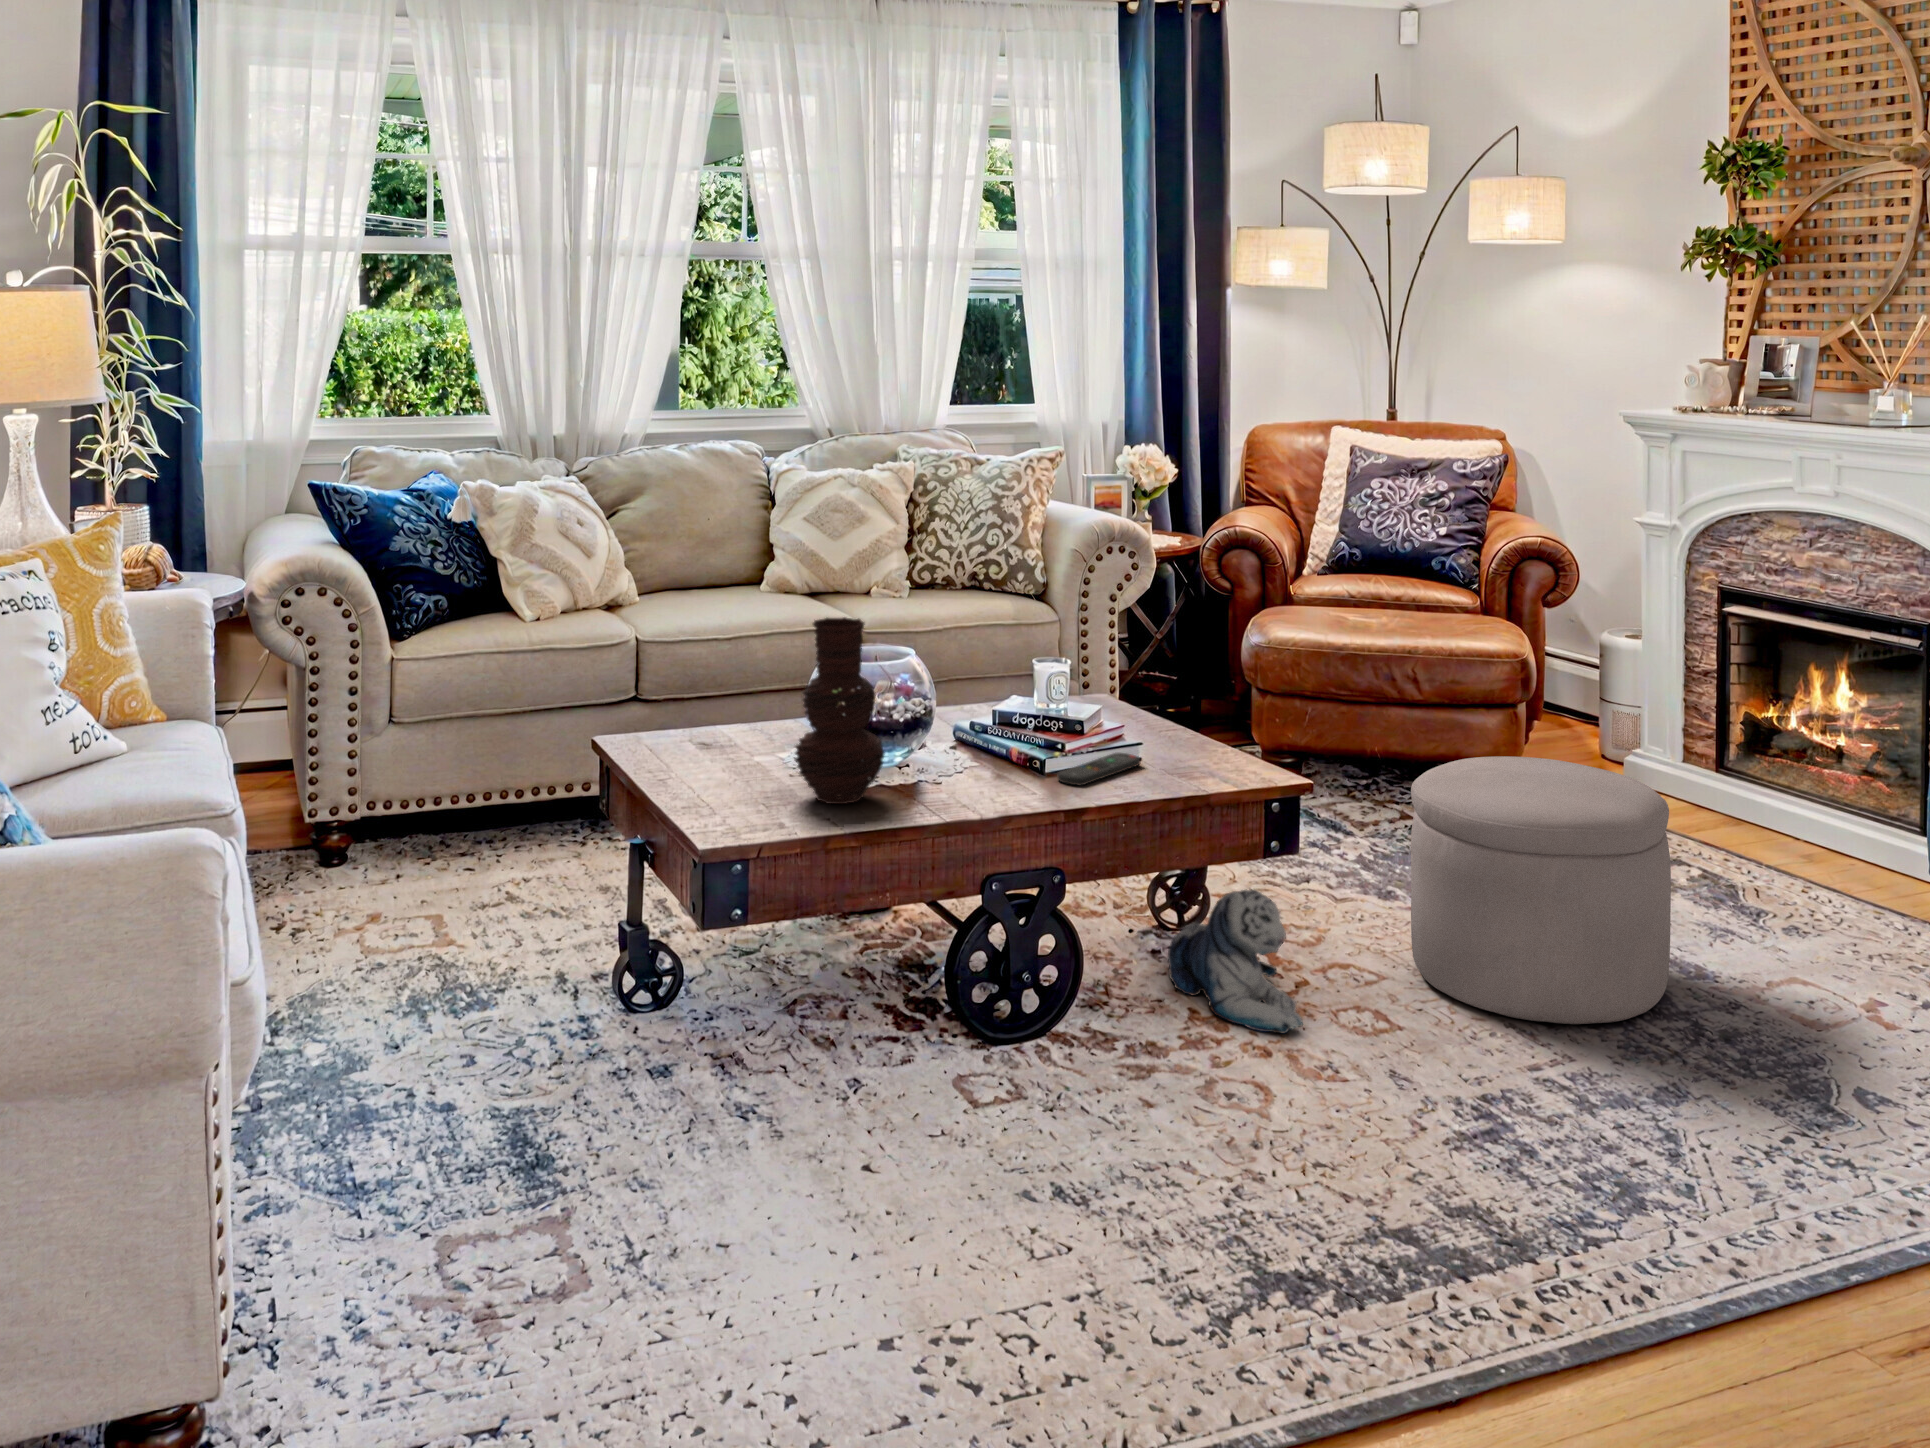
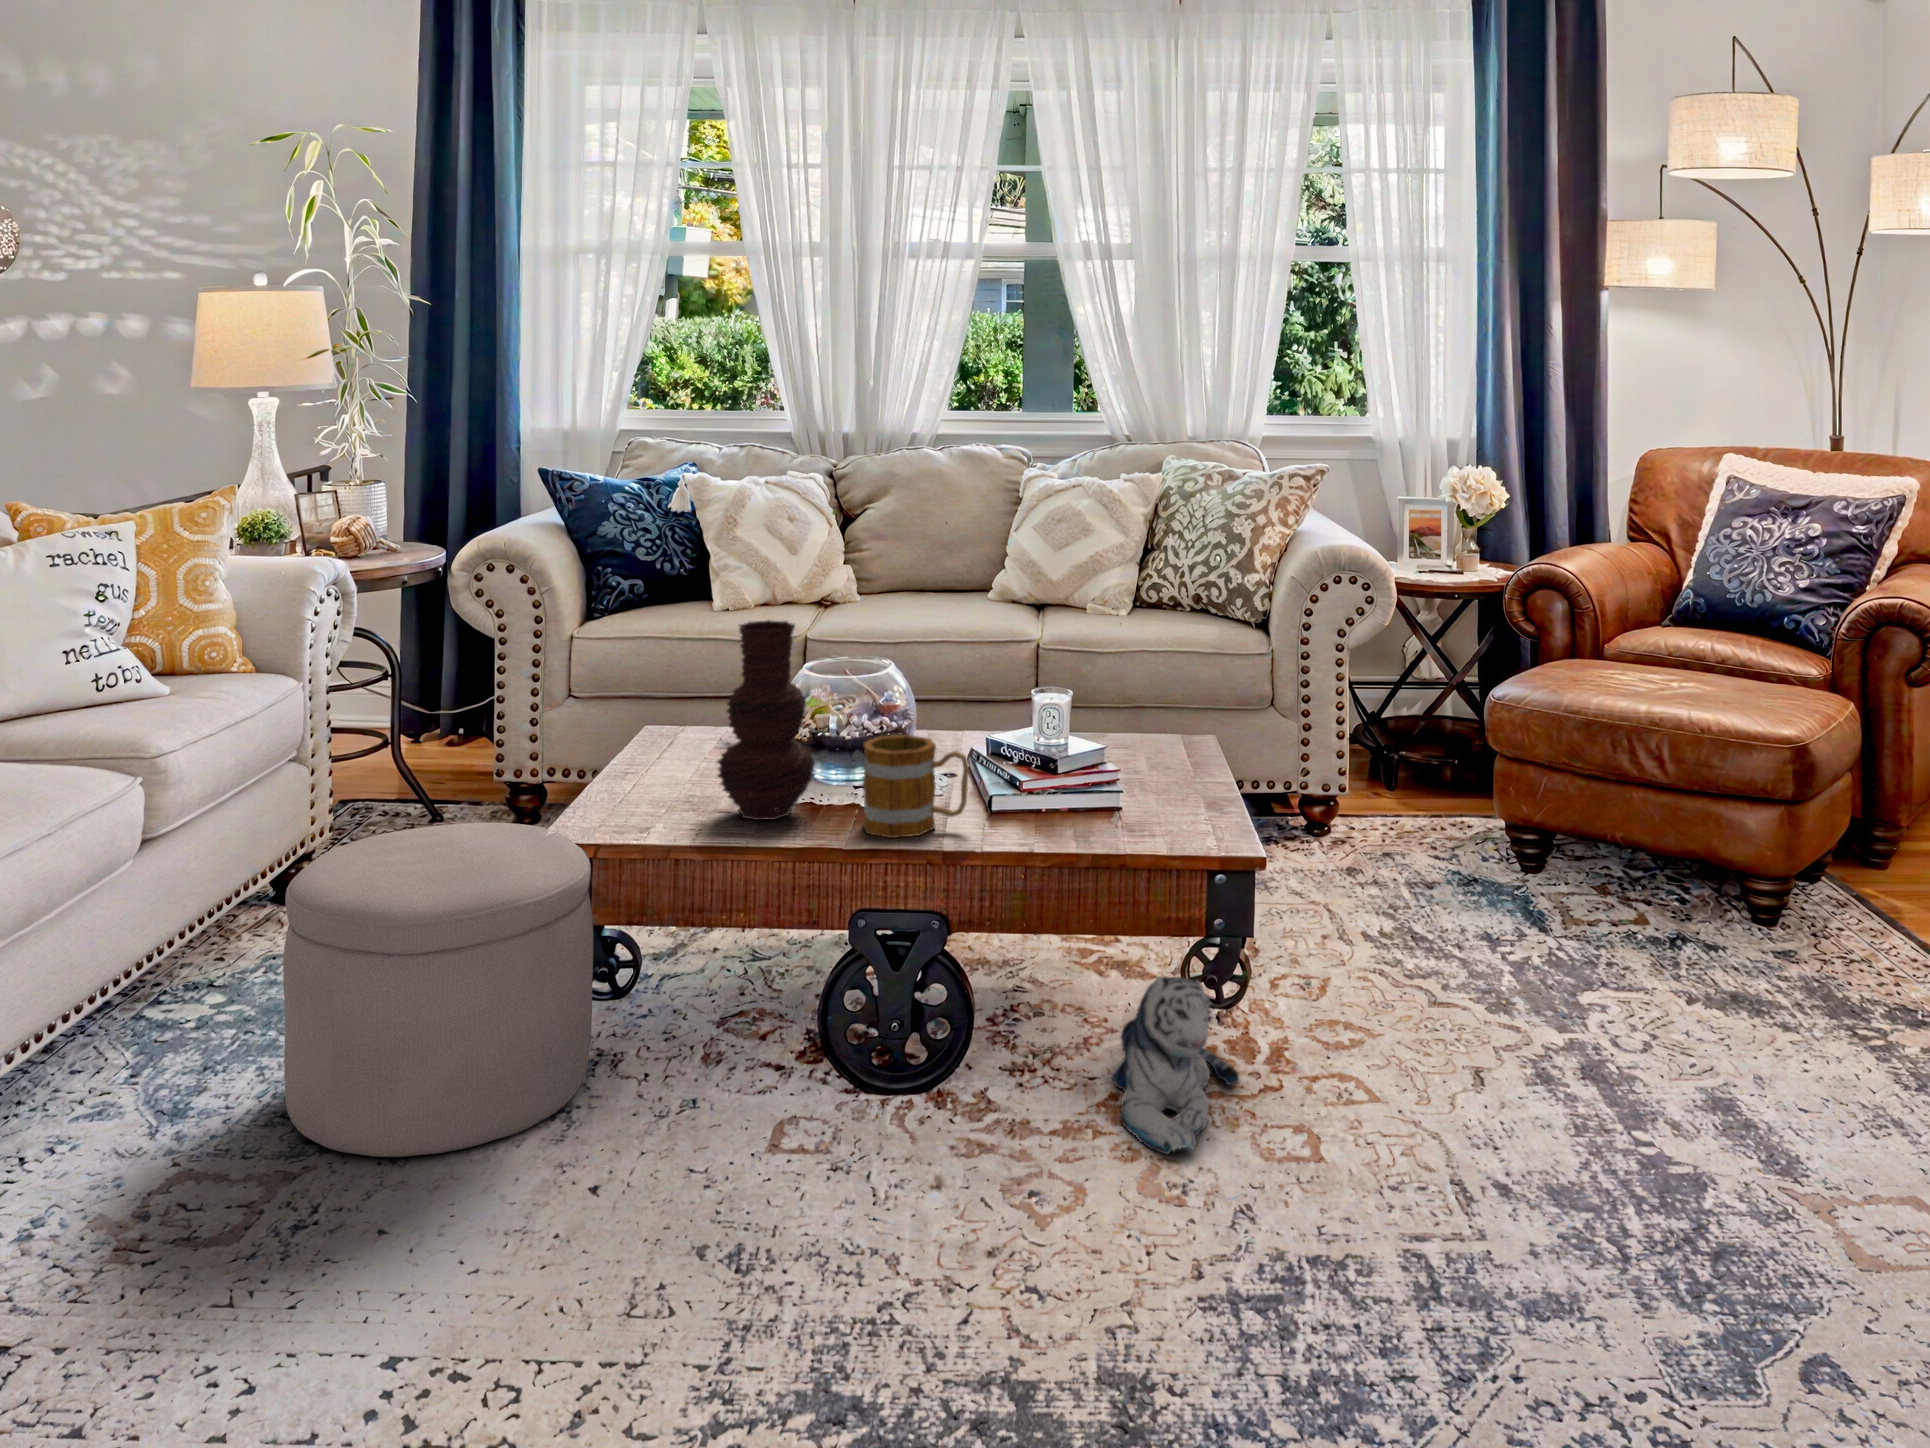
mug: none [940,712,1034,804] -> present [863,735,969,838]
remote control: present [1058,753,1141,785] -> none [1012,800,1130,832]
ottoman: present [1411,756,1671,1024] -> present [283,822,593,1157]

